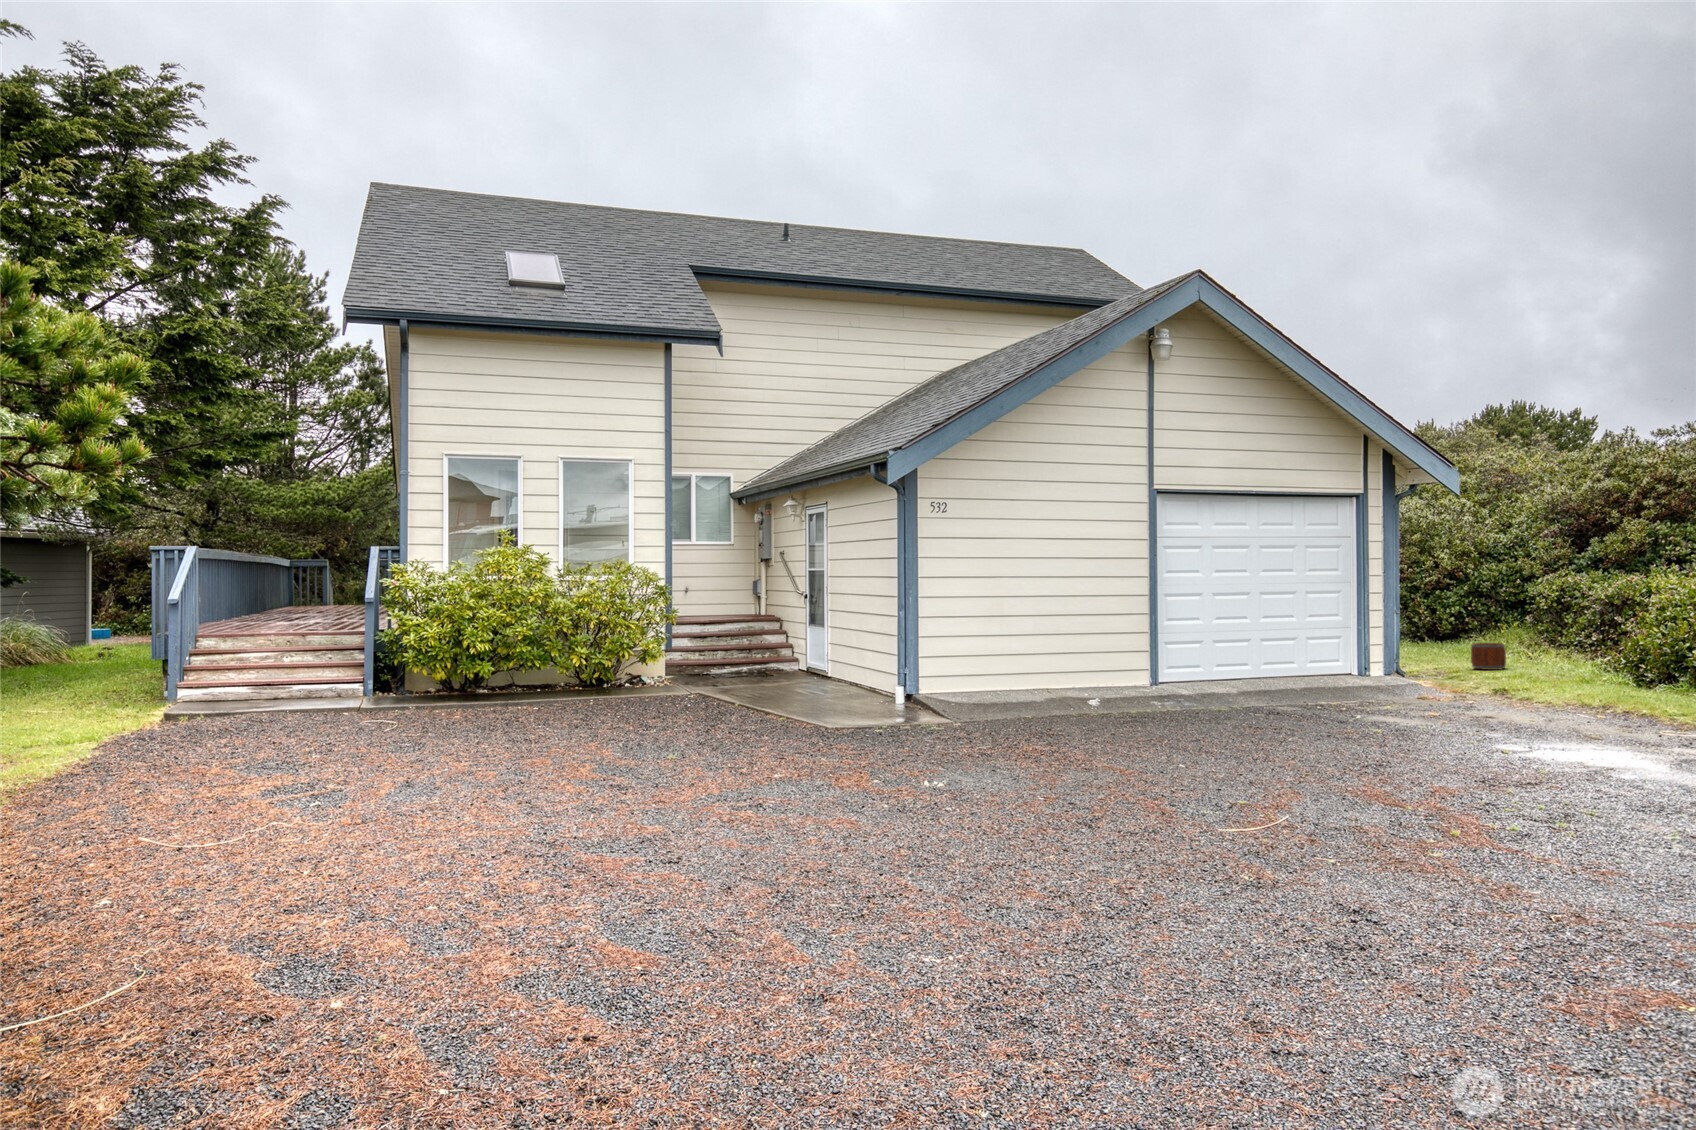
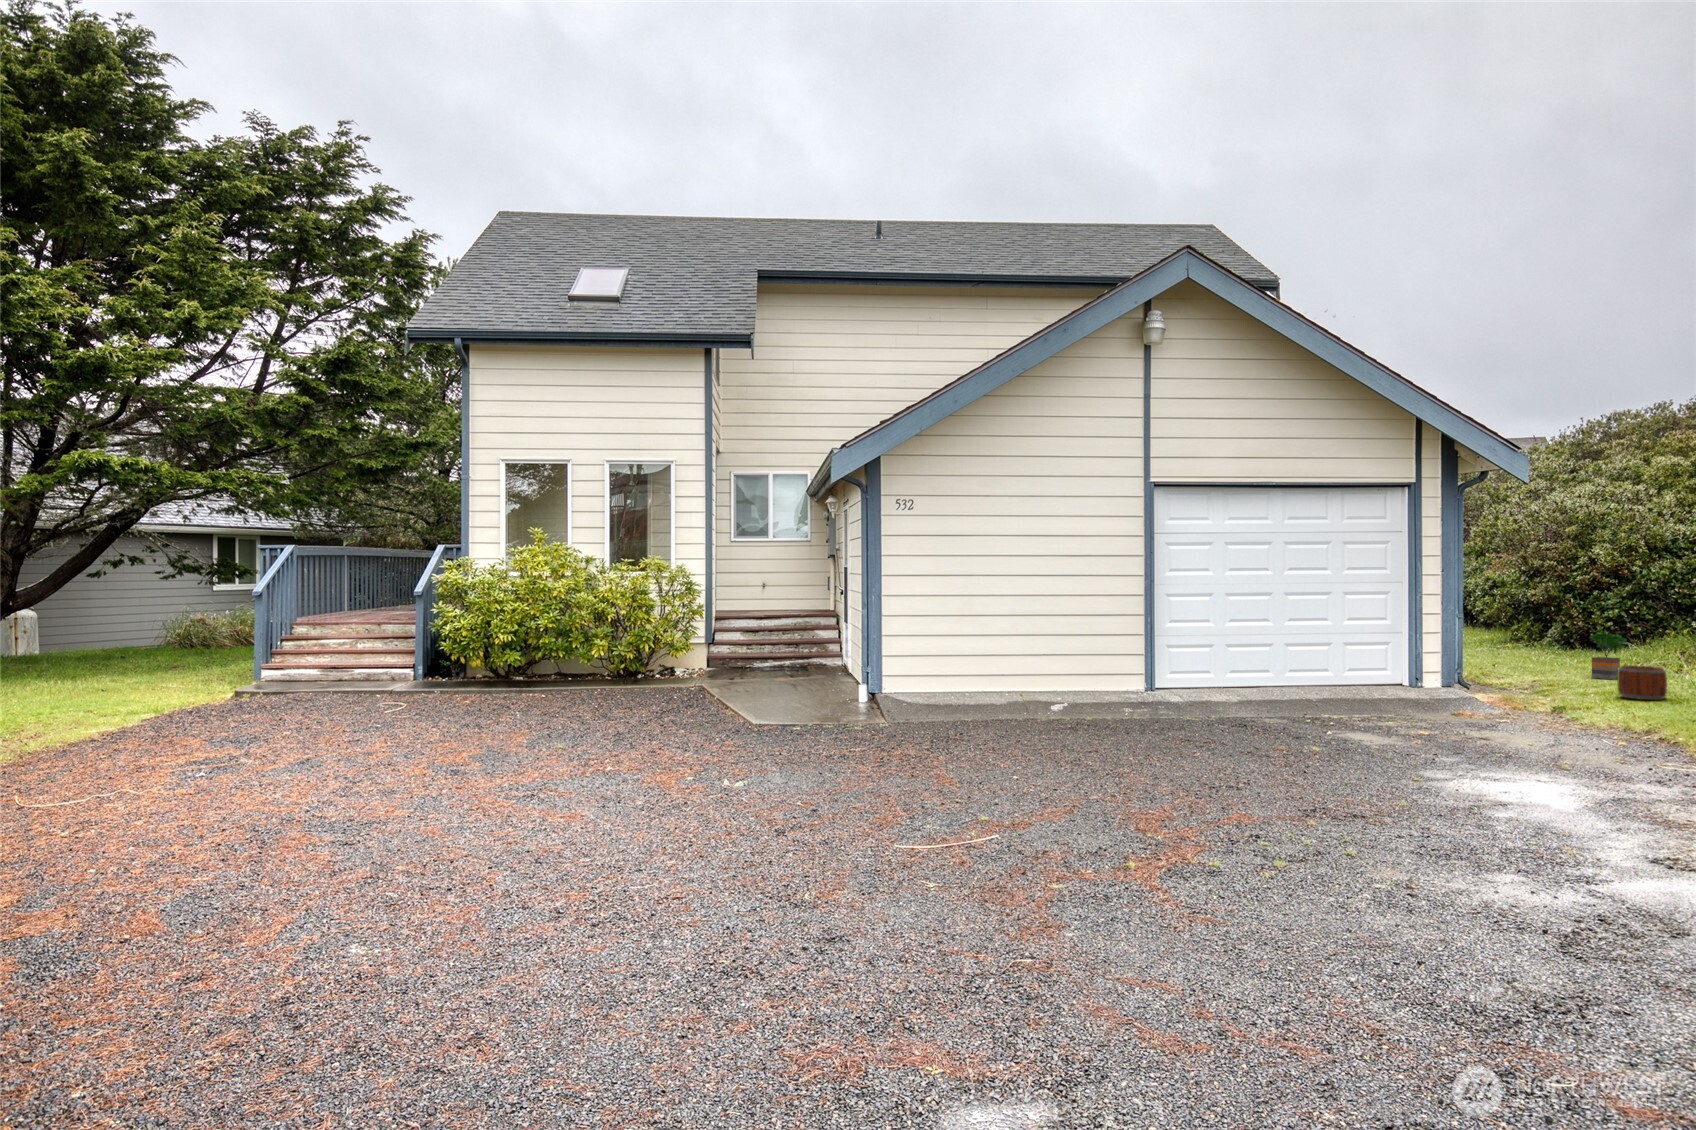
potted tree: none [1444,620,1473,660] -> present [1590,632,1626,679]

